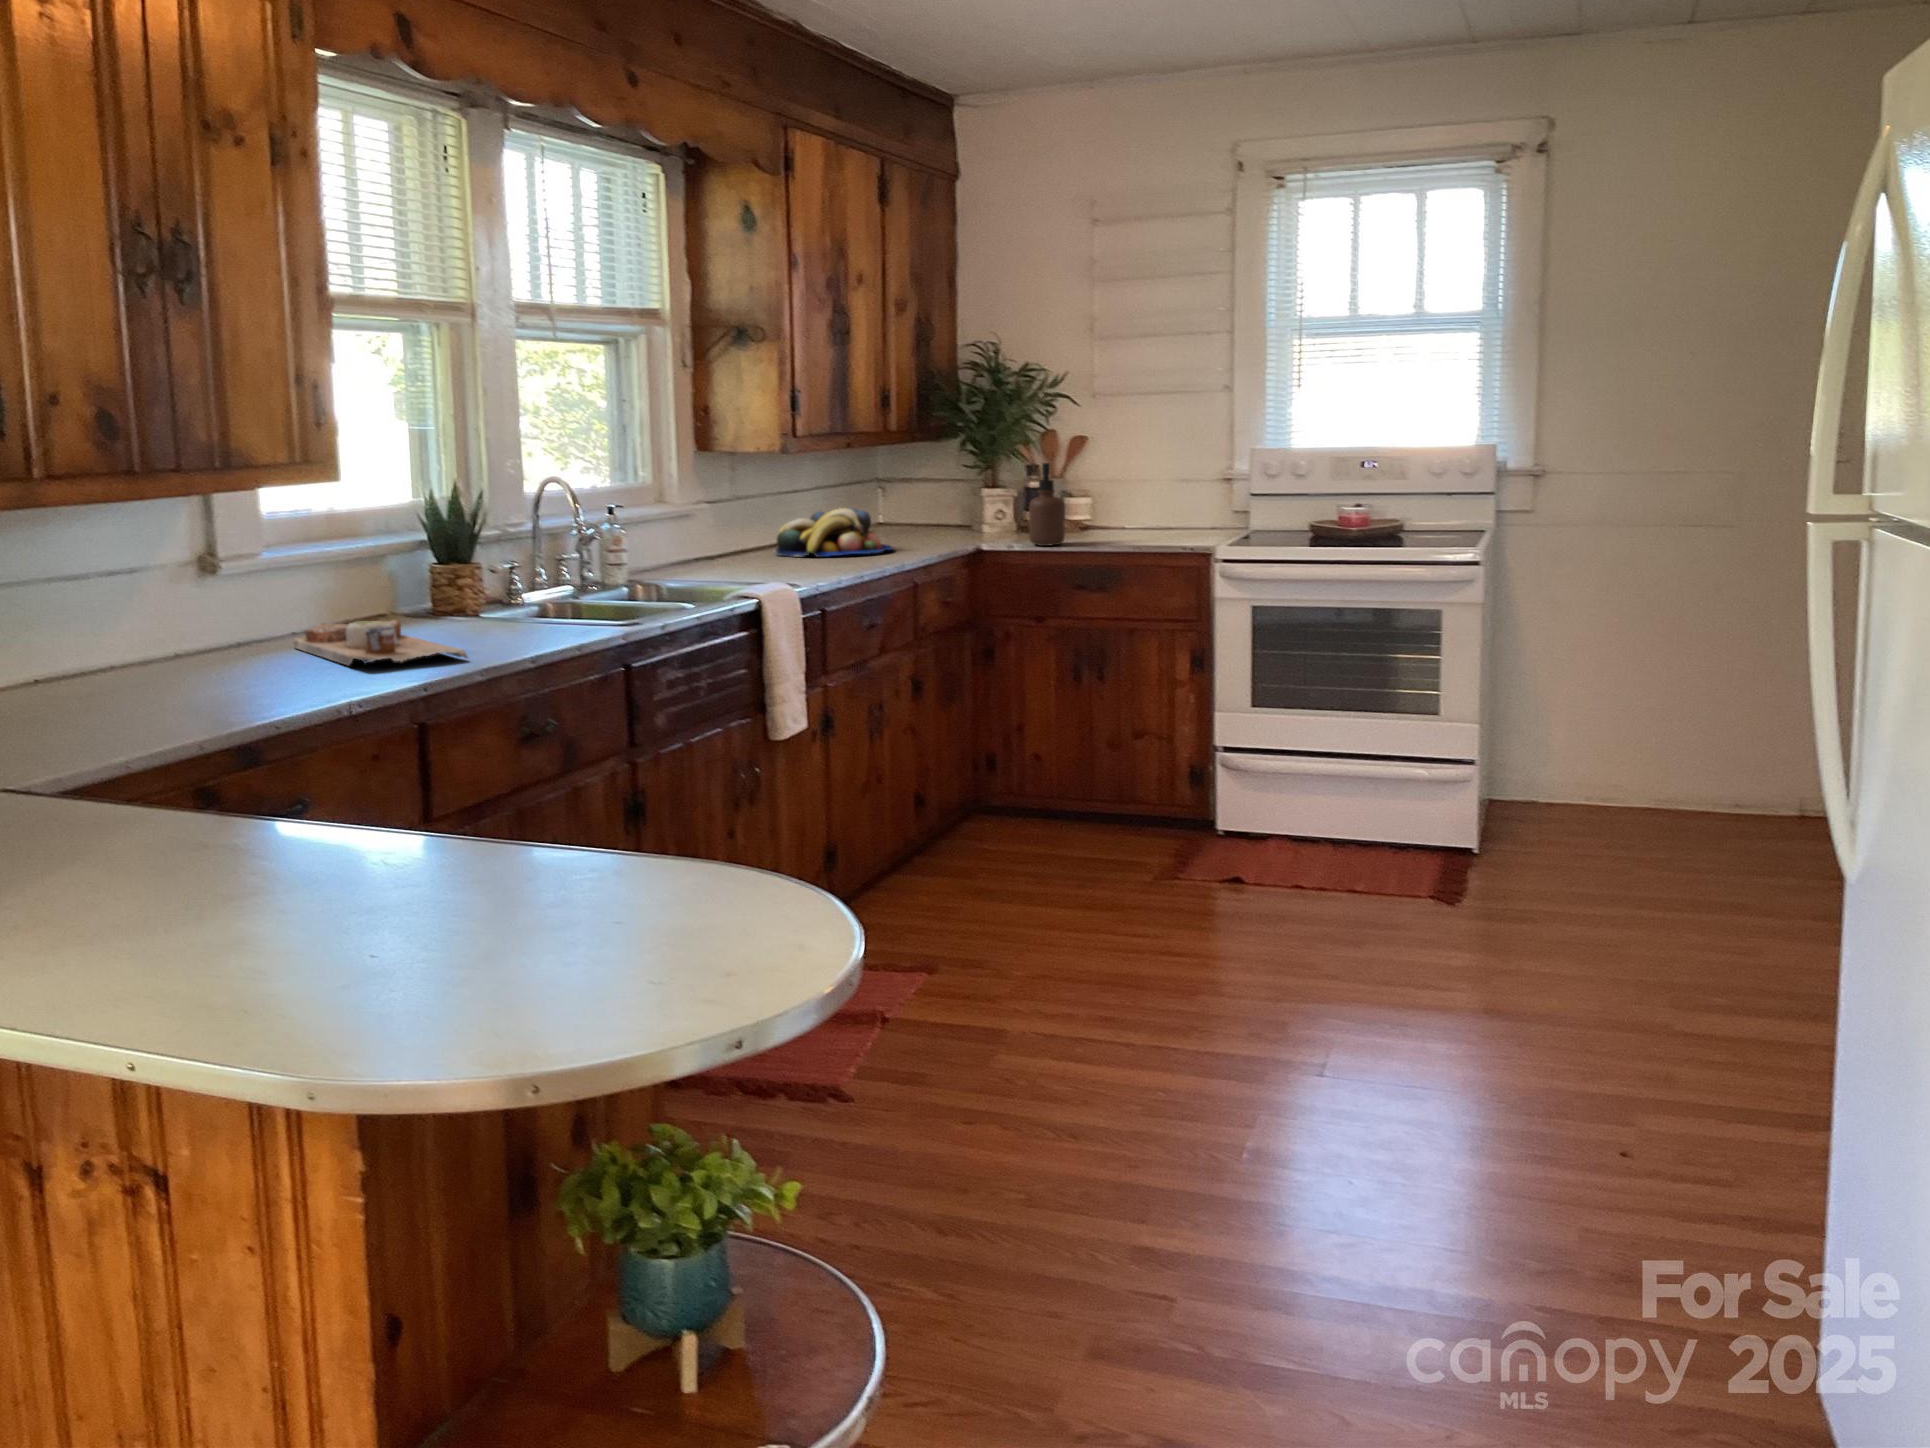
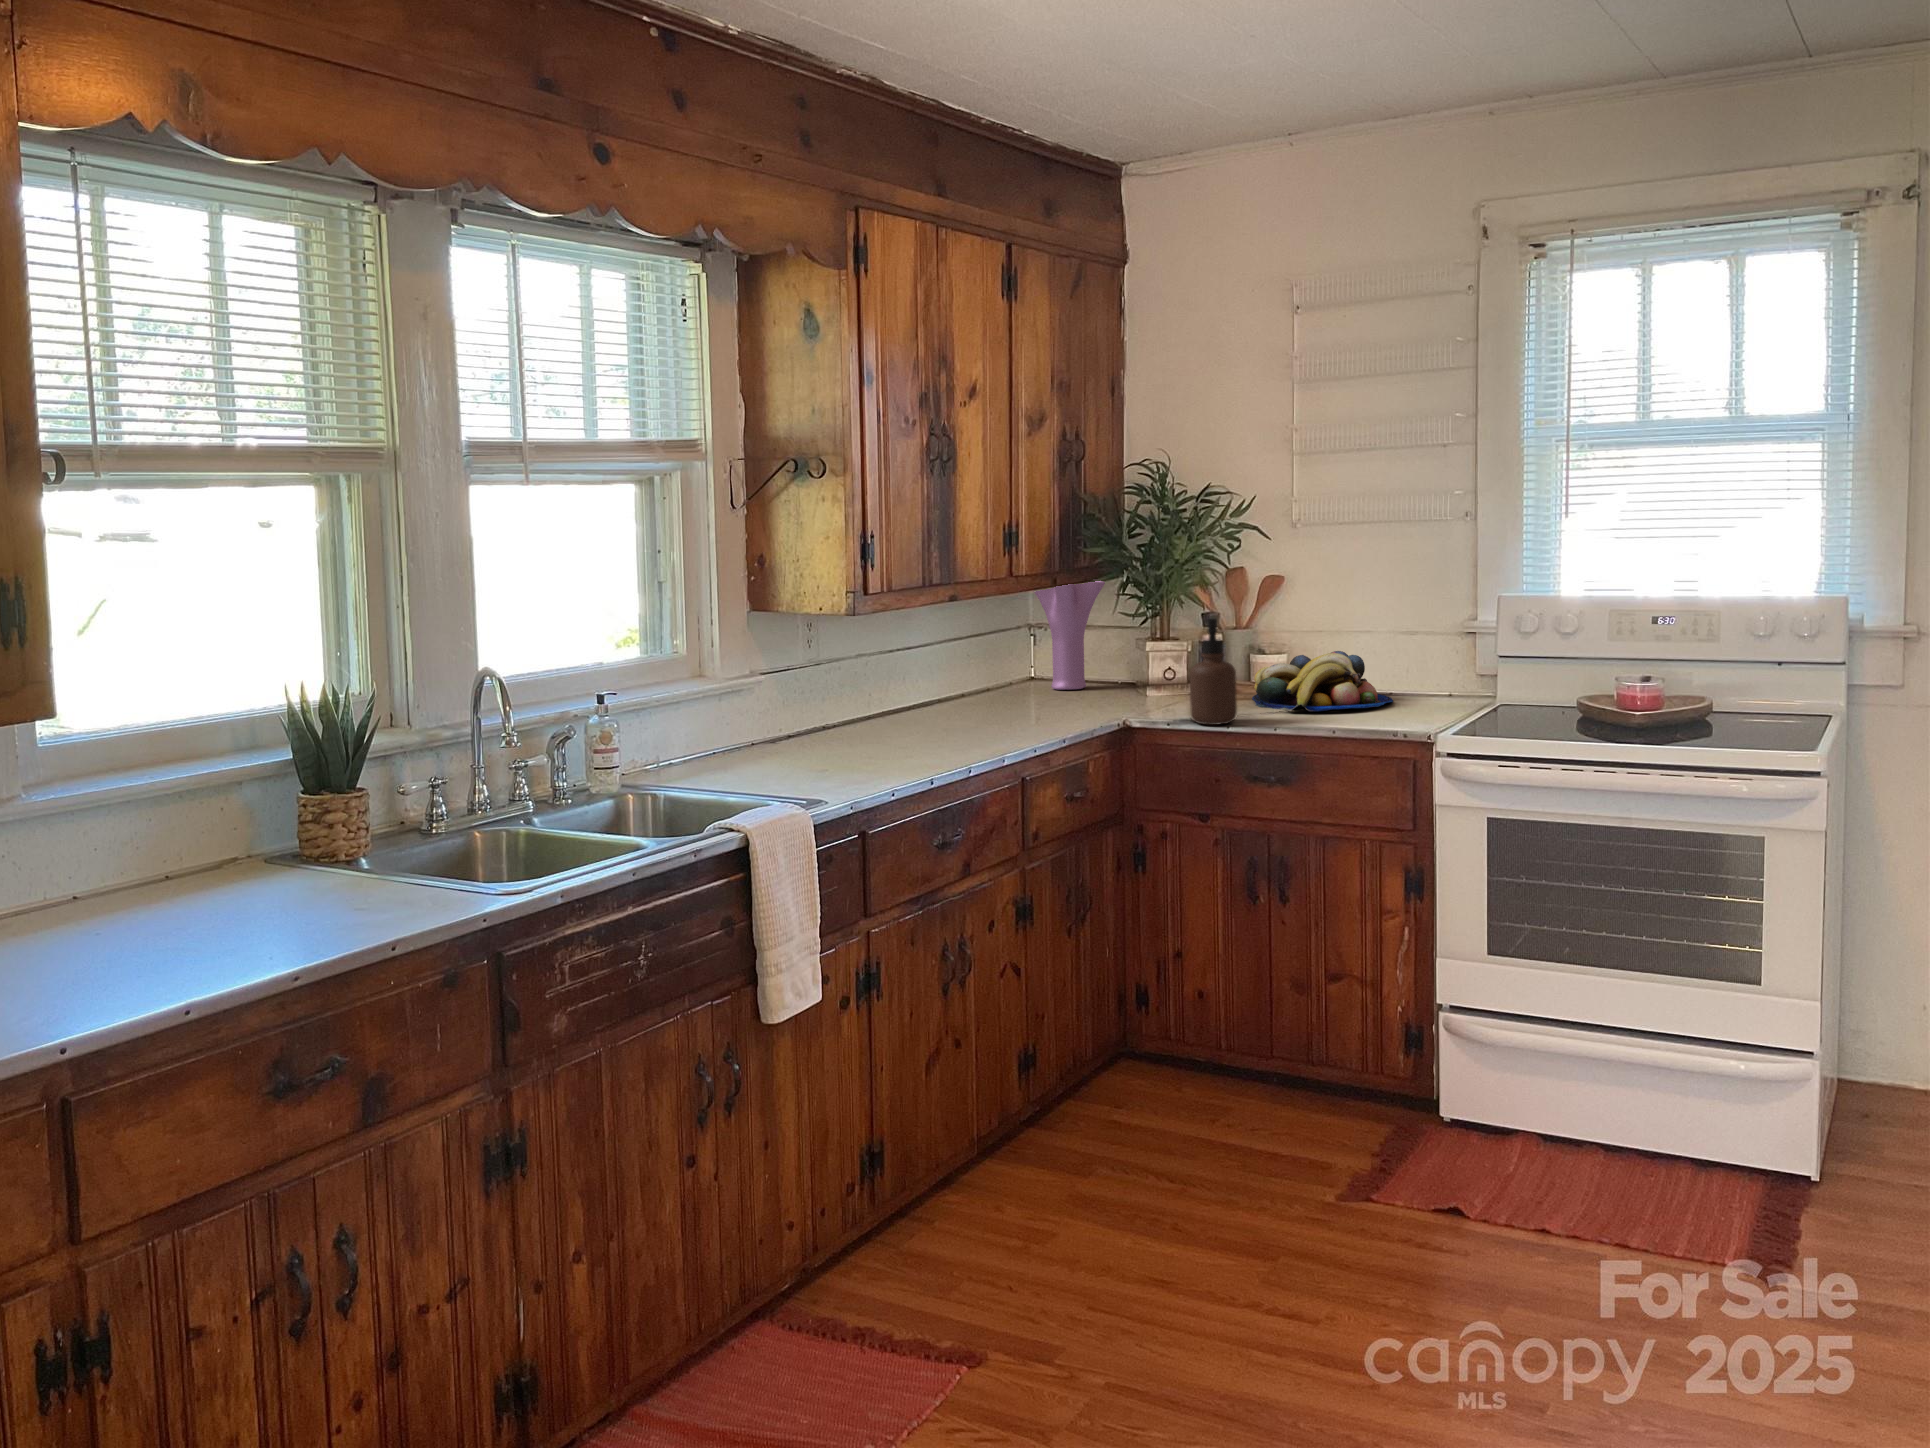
vase: none [886,439,948,528] -> present [1034,581,1105,690]
fruit bowl: present [776,508,894,557] -> present [1252,651,1393,711]
cutting board: present [294,620,468,666] -> none [39,888,211,989]

